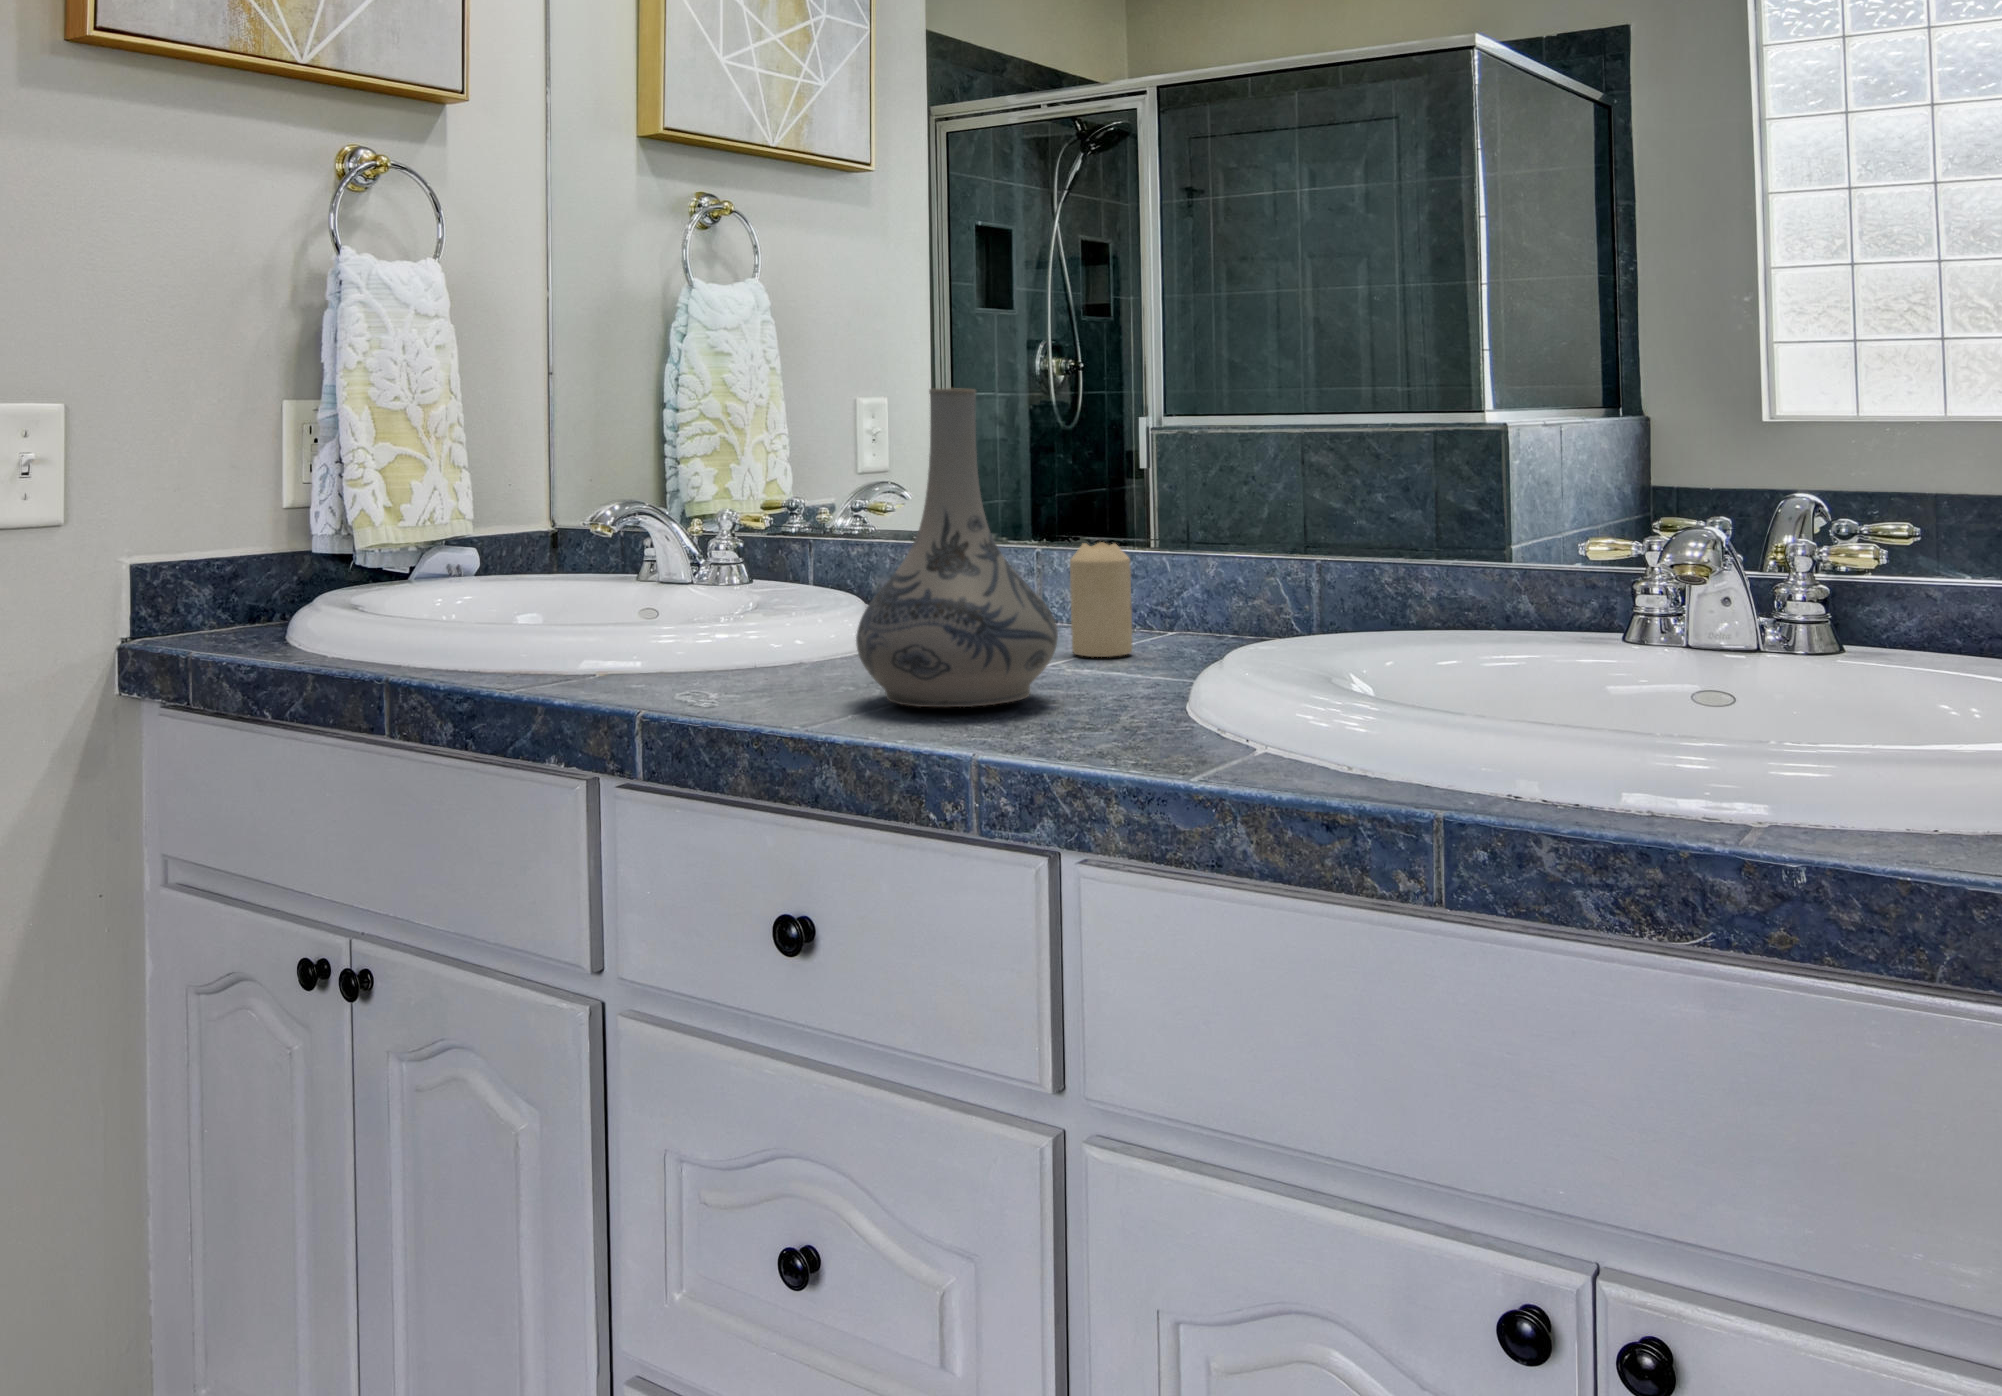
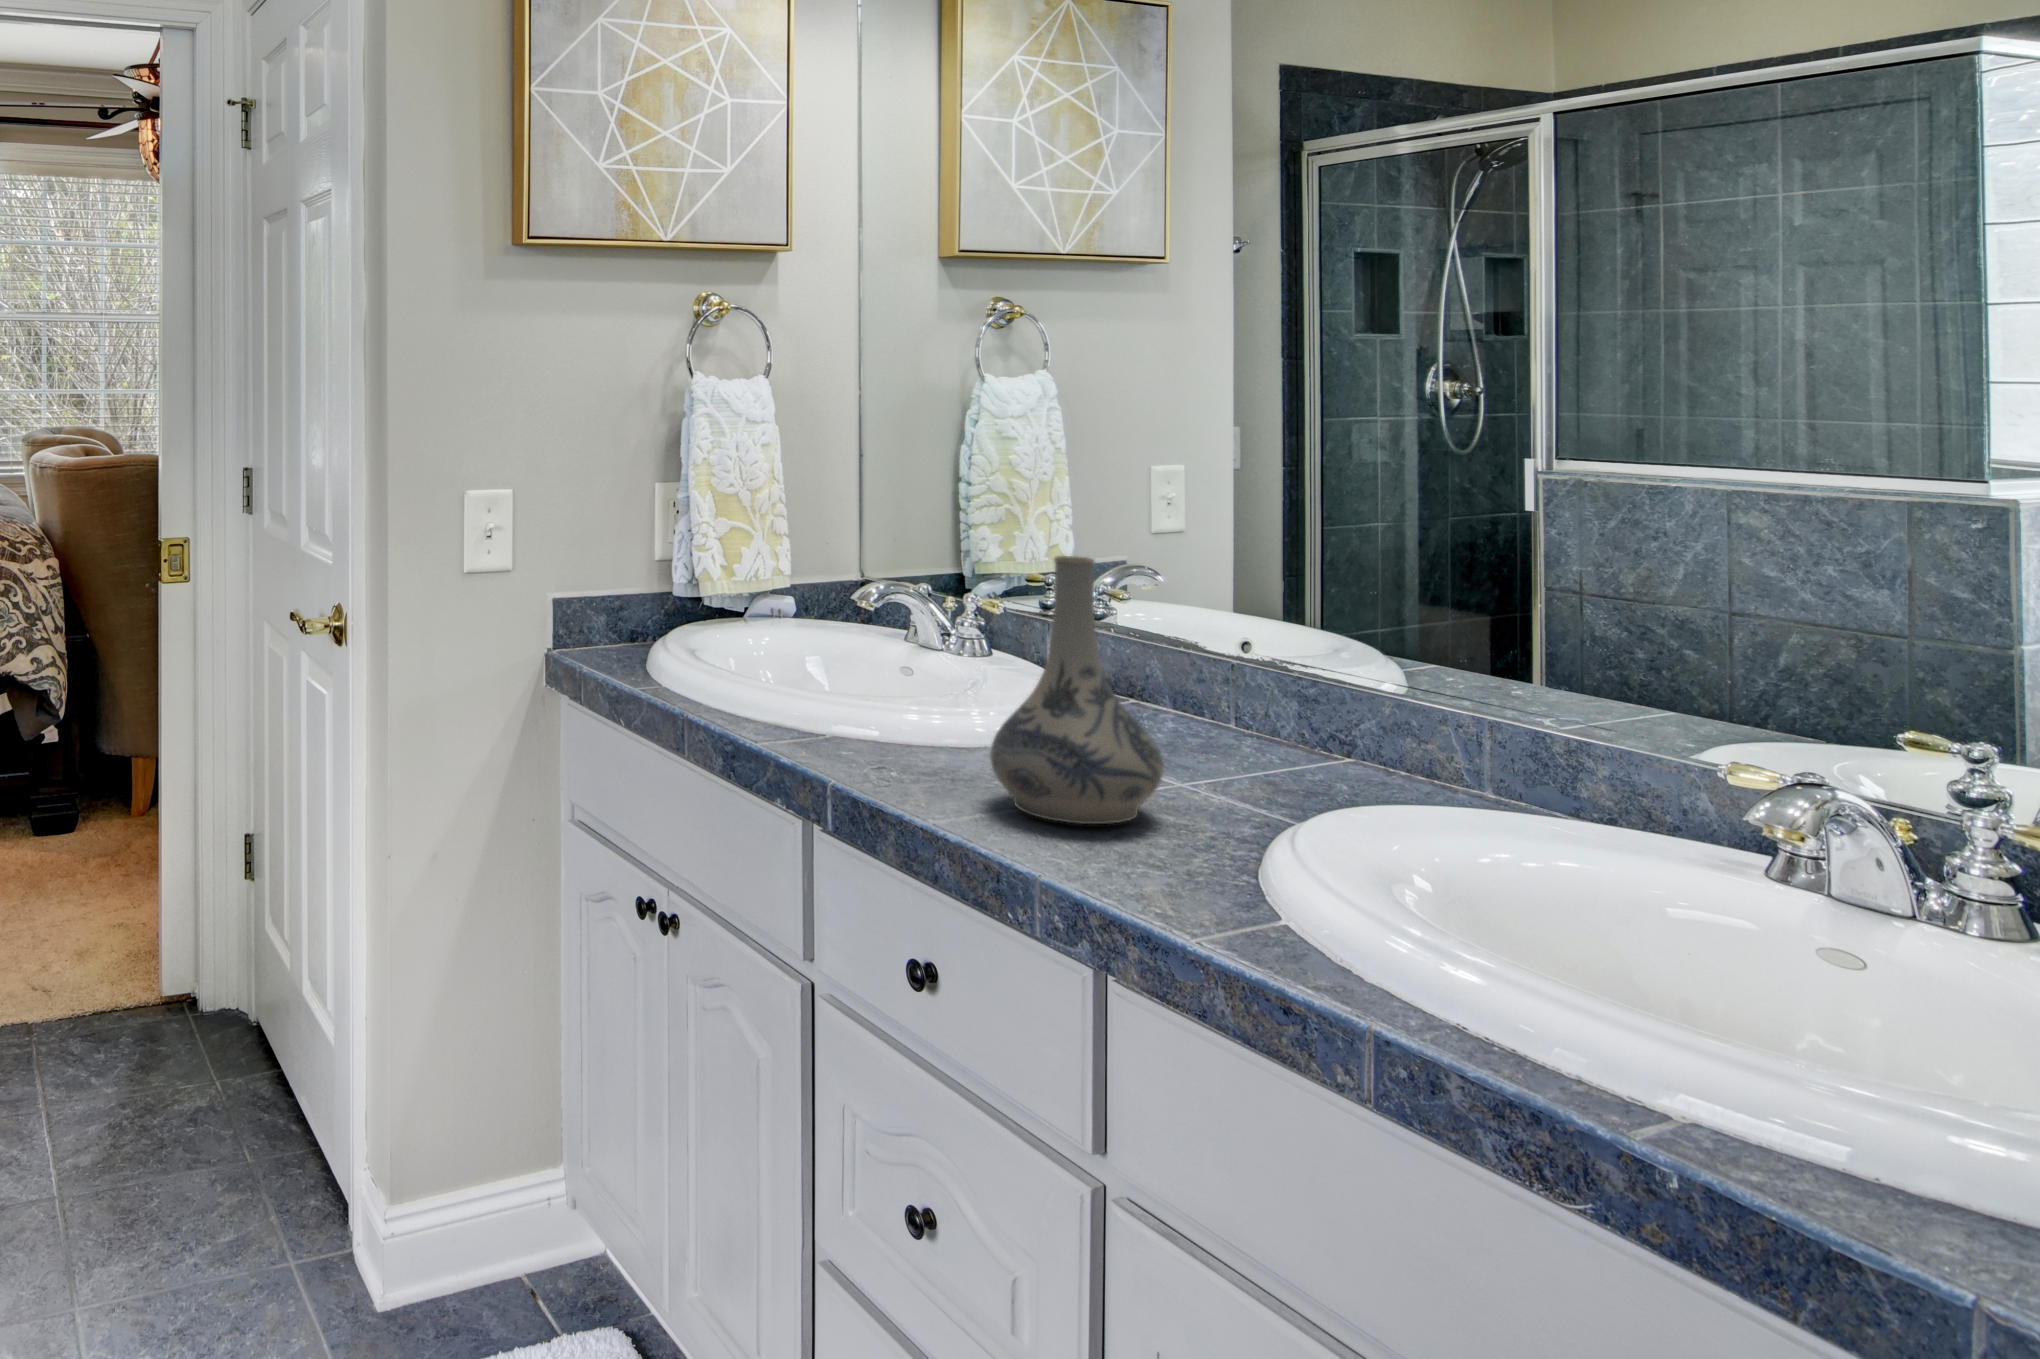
candle: present [1070,542,1132,657] -> none [1231,671,1291,776]

